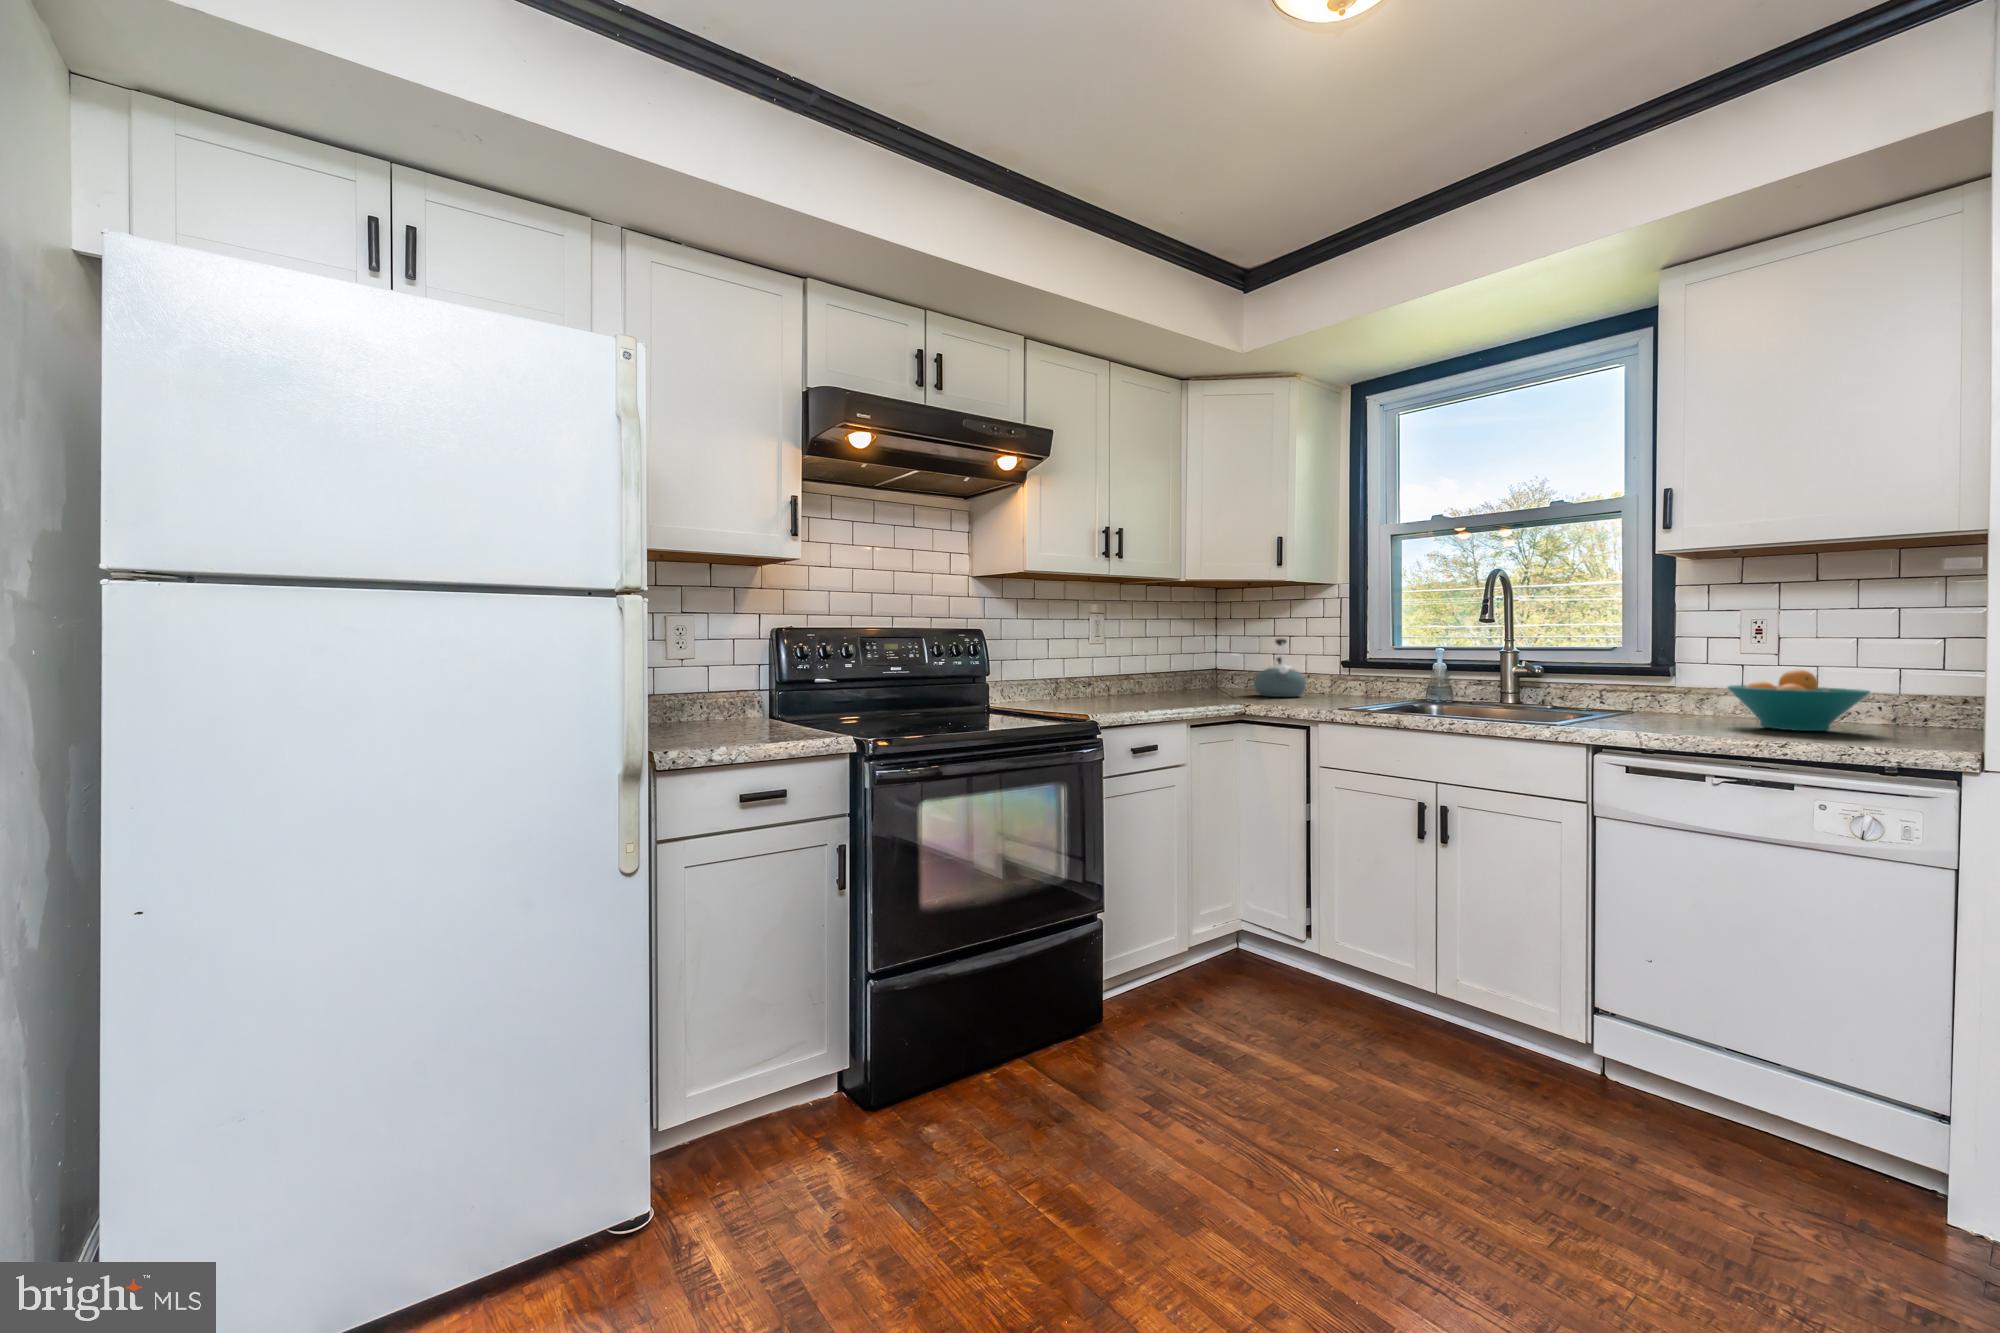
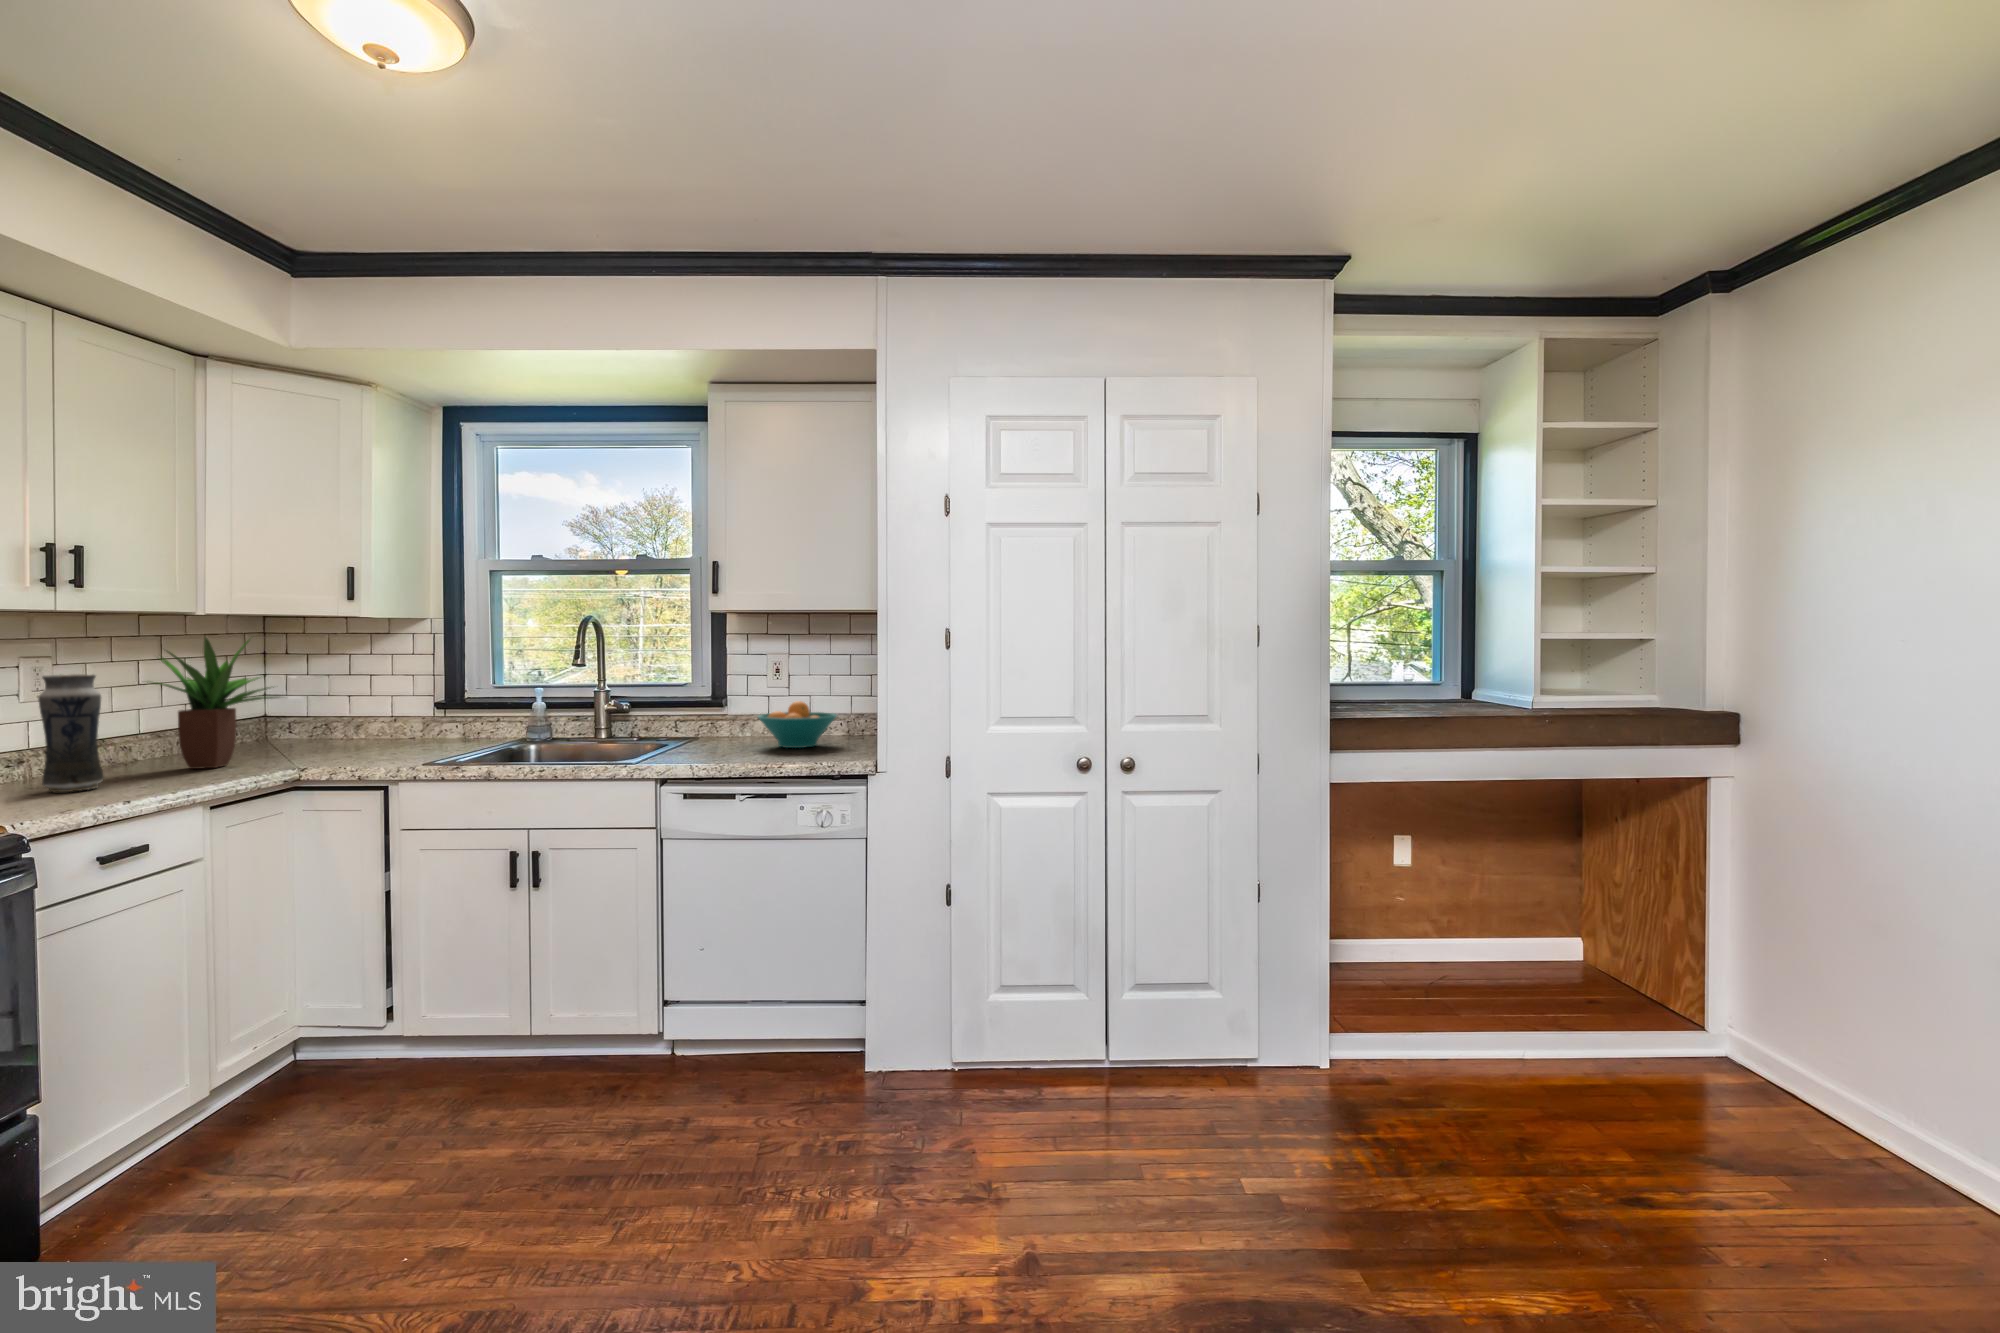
potted plant: none [1151,597,1237,700] -> present [147,637,278,769]
vase: none [1098,622,1130,705] -> present [38,674,104,792]
kettle: present [1254,639,1306,697] -> none [319,679,391,750]

